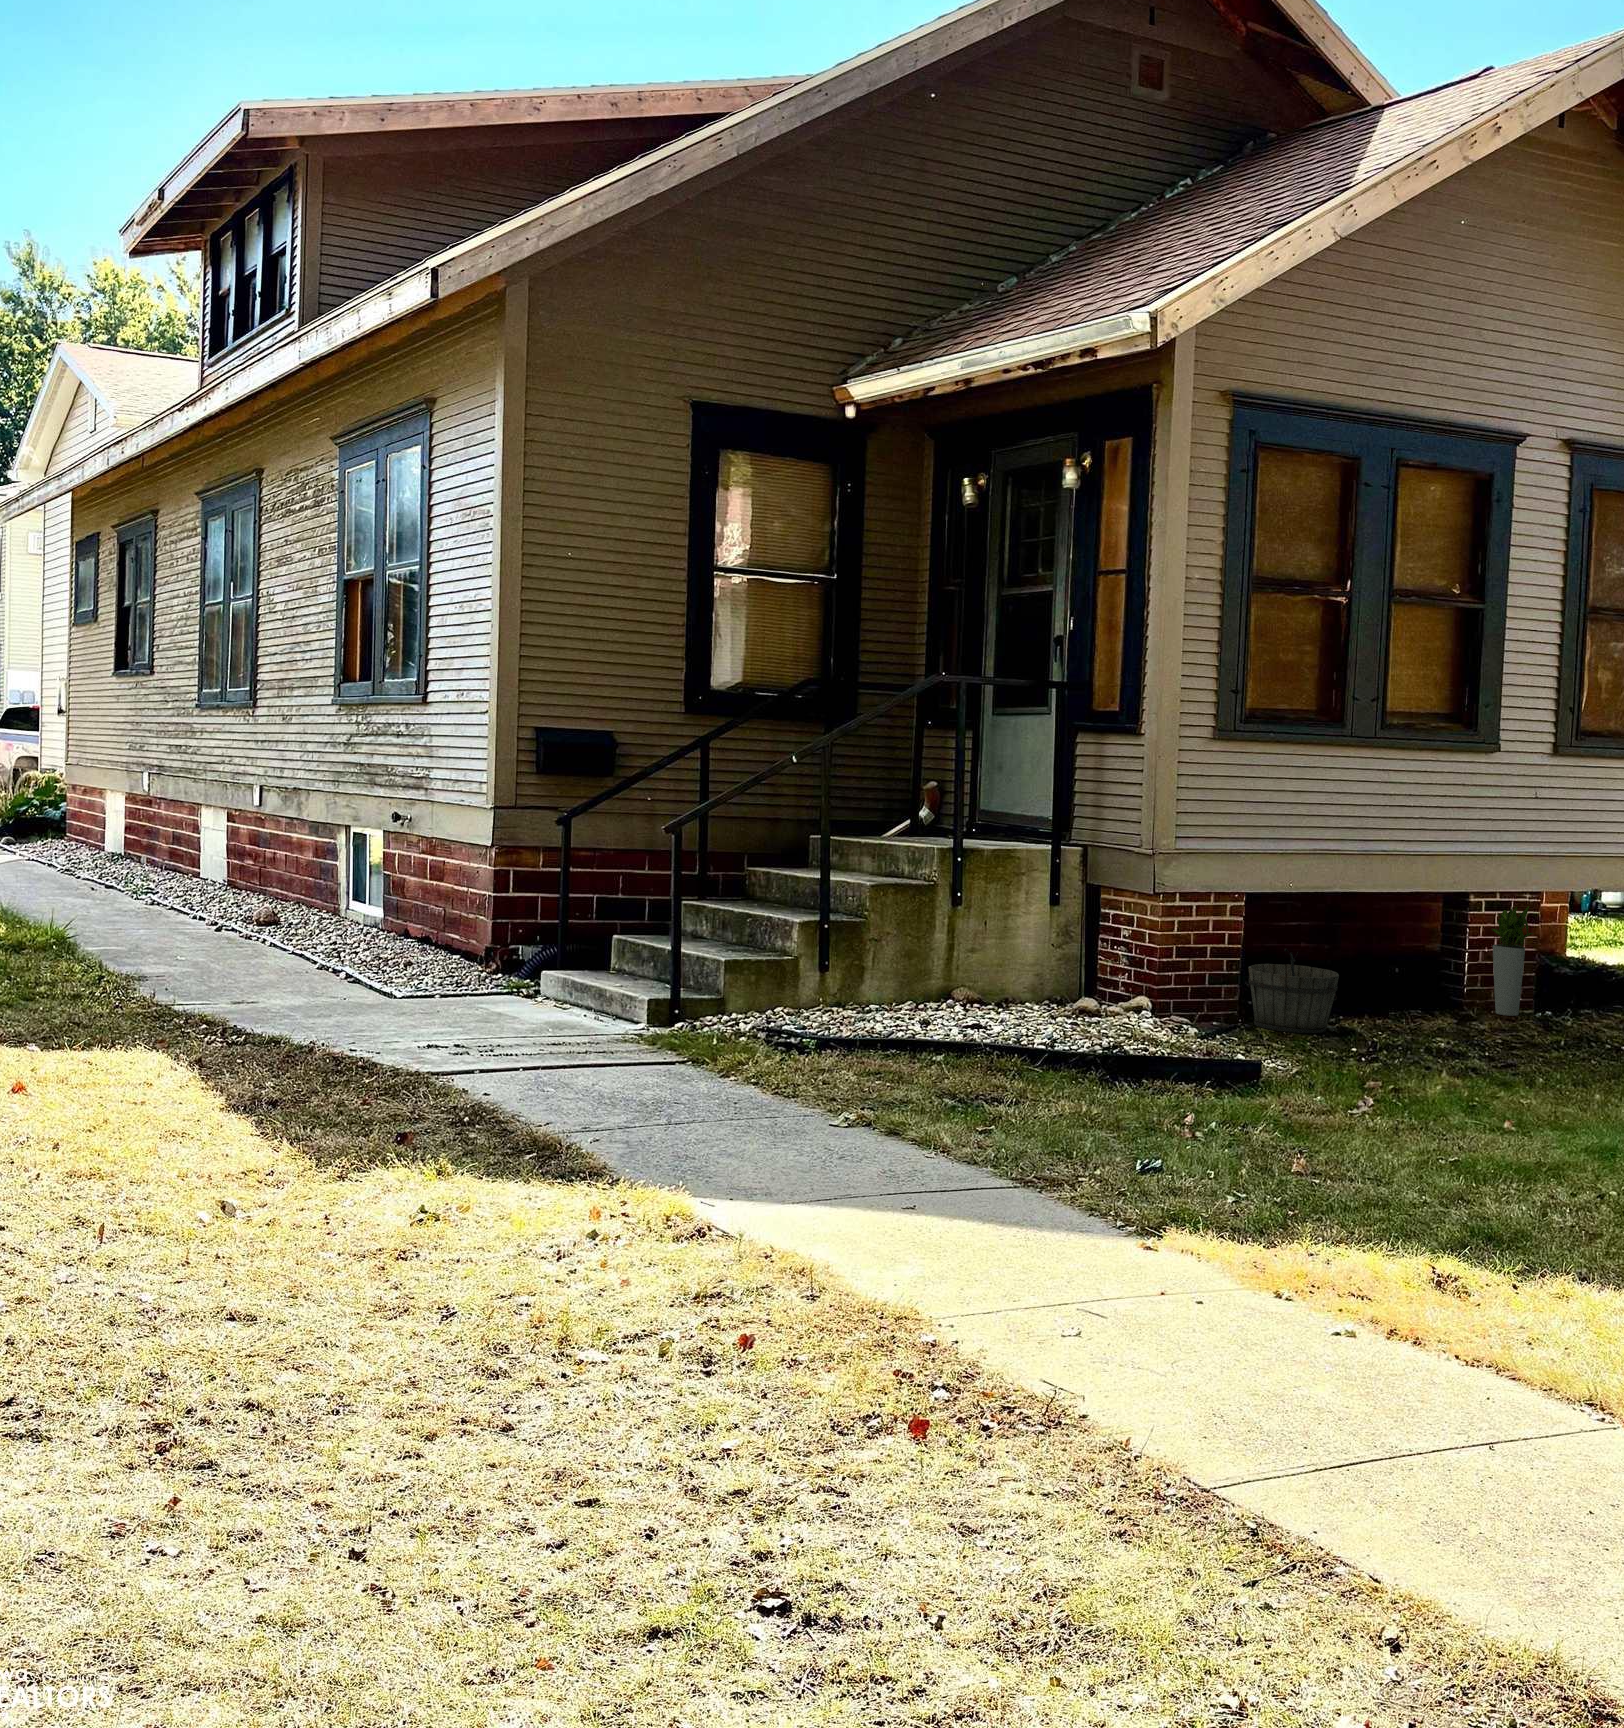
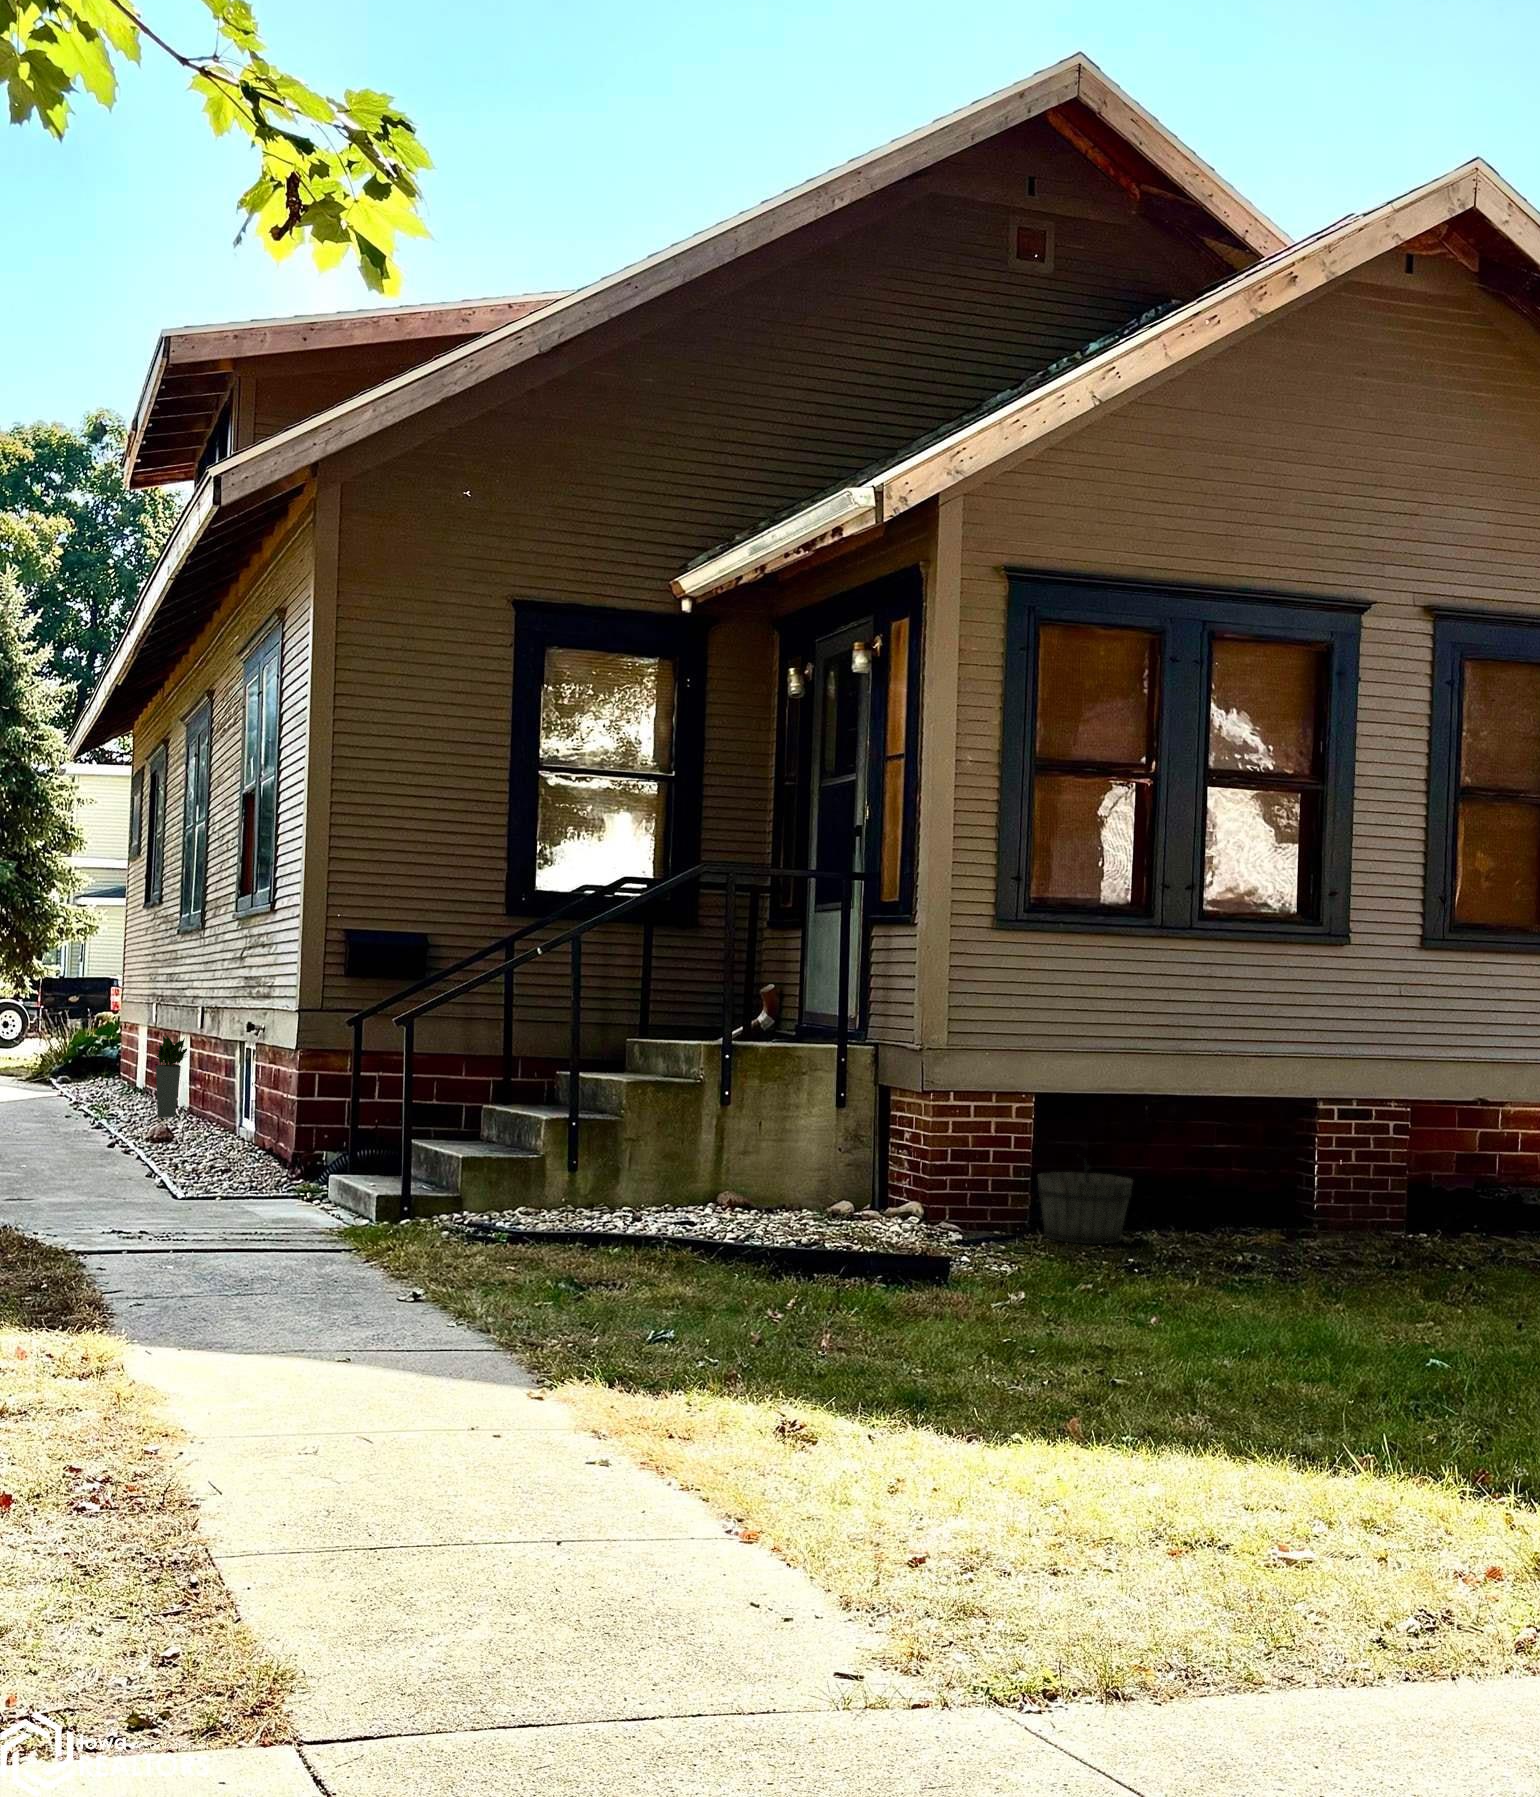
planter: present [1492,906,1533,1016] -> present [155,1035,187,1117]

